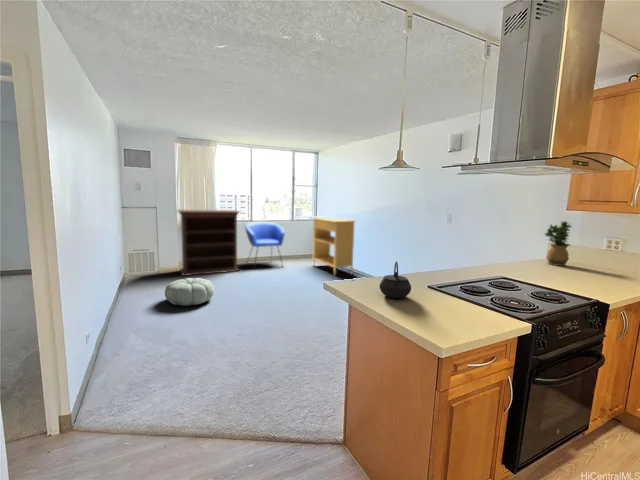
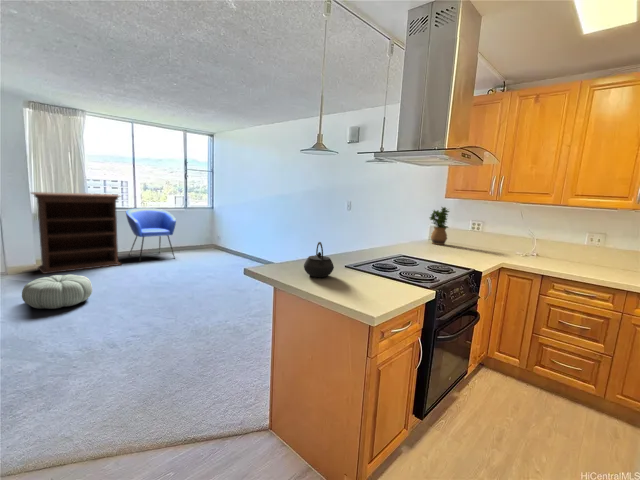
console table: present [313,216,355,274] -> none [205,203,256,265]

